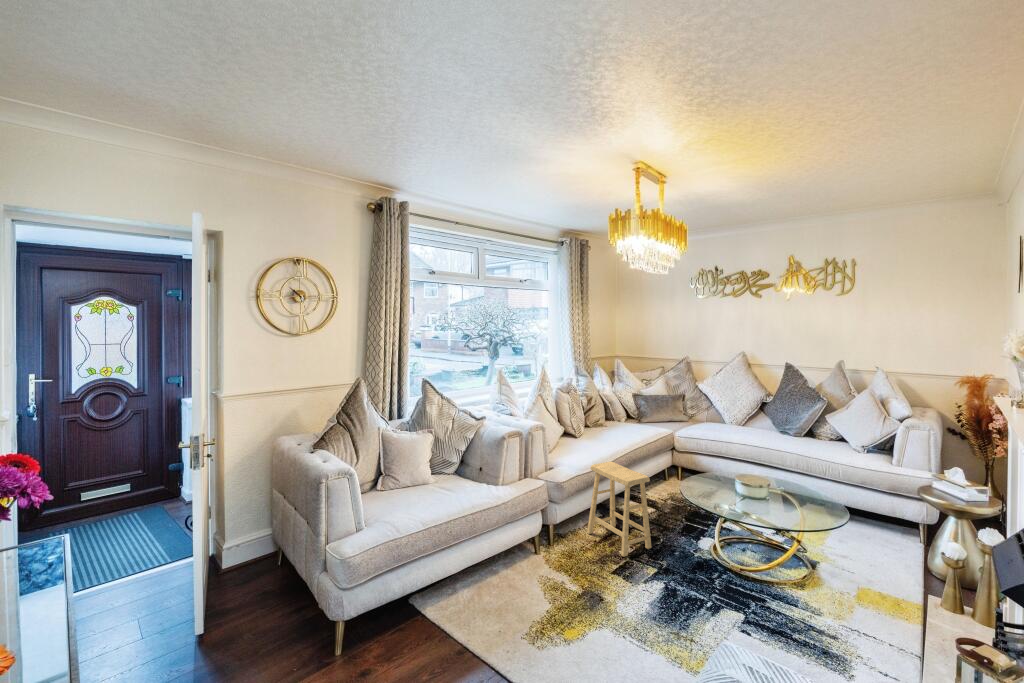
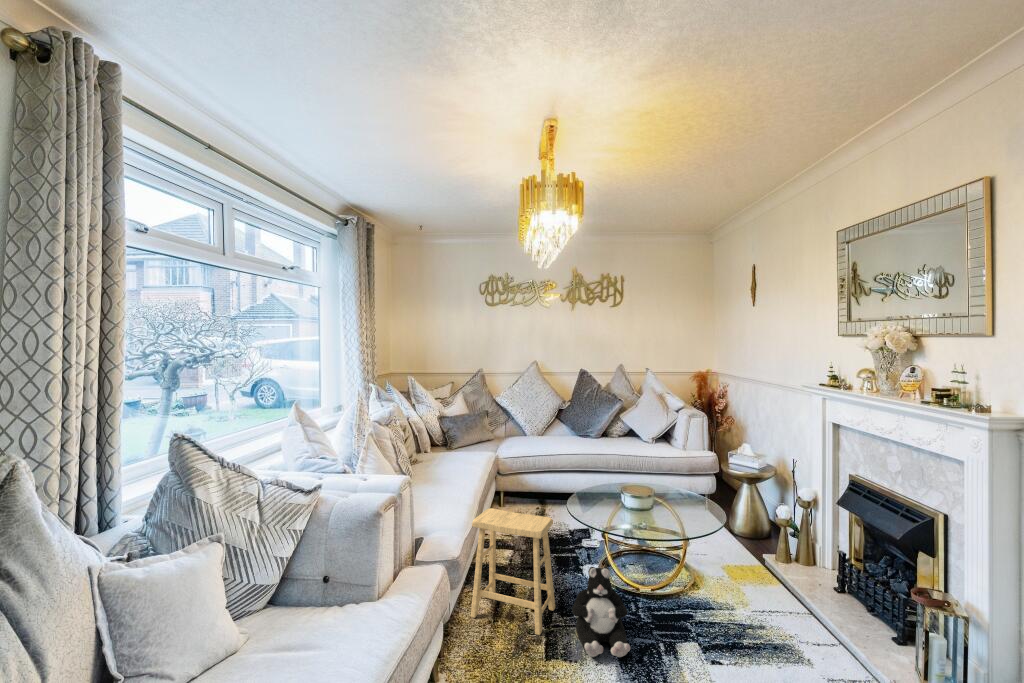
plush toy: none [641,518,690,587] -> present [572,567,630,657]

